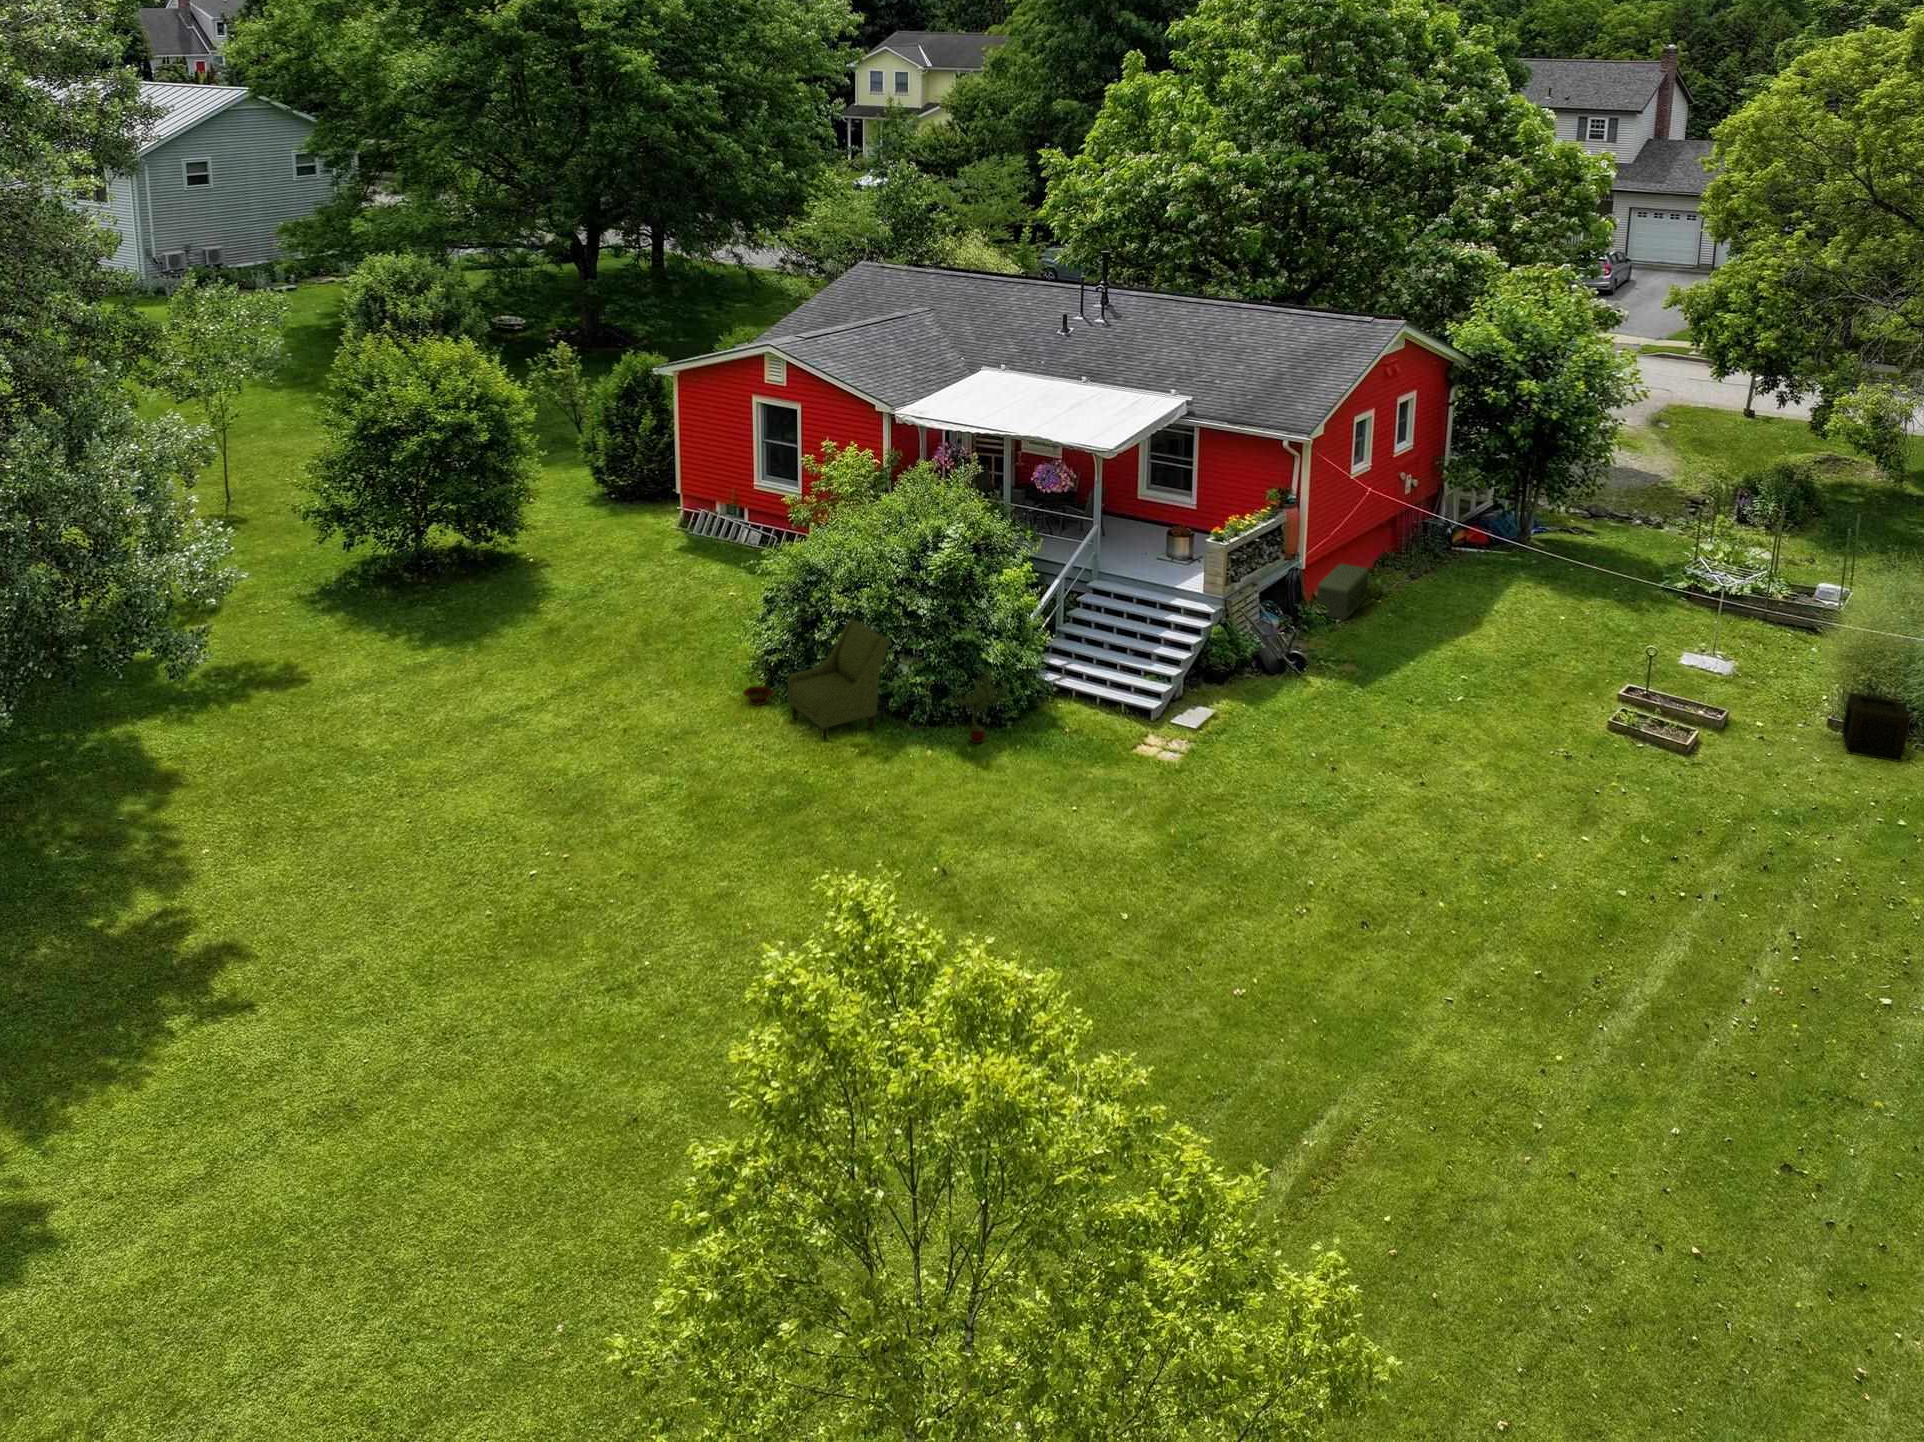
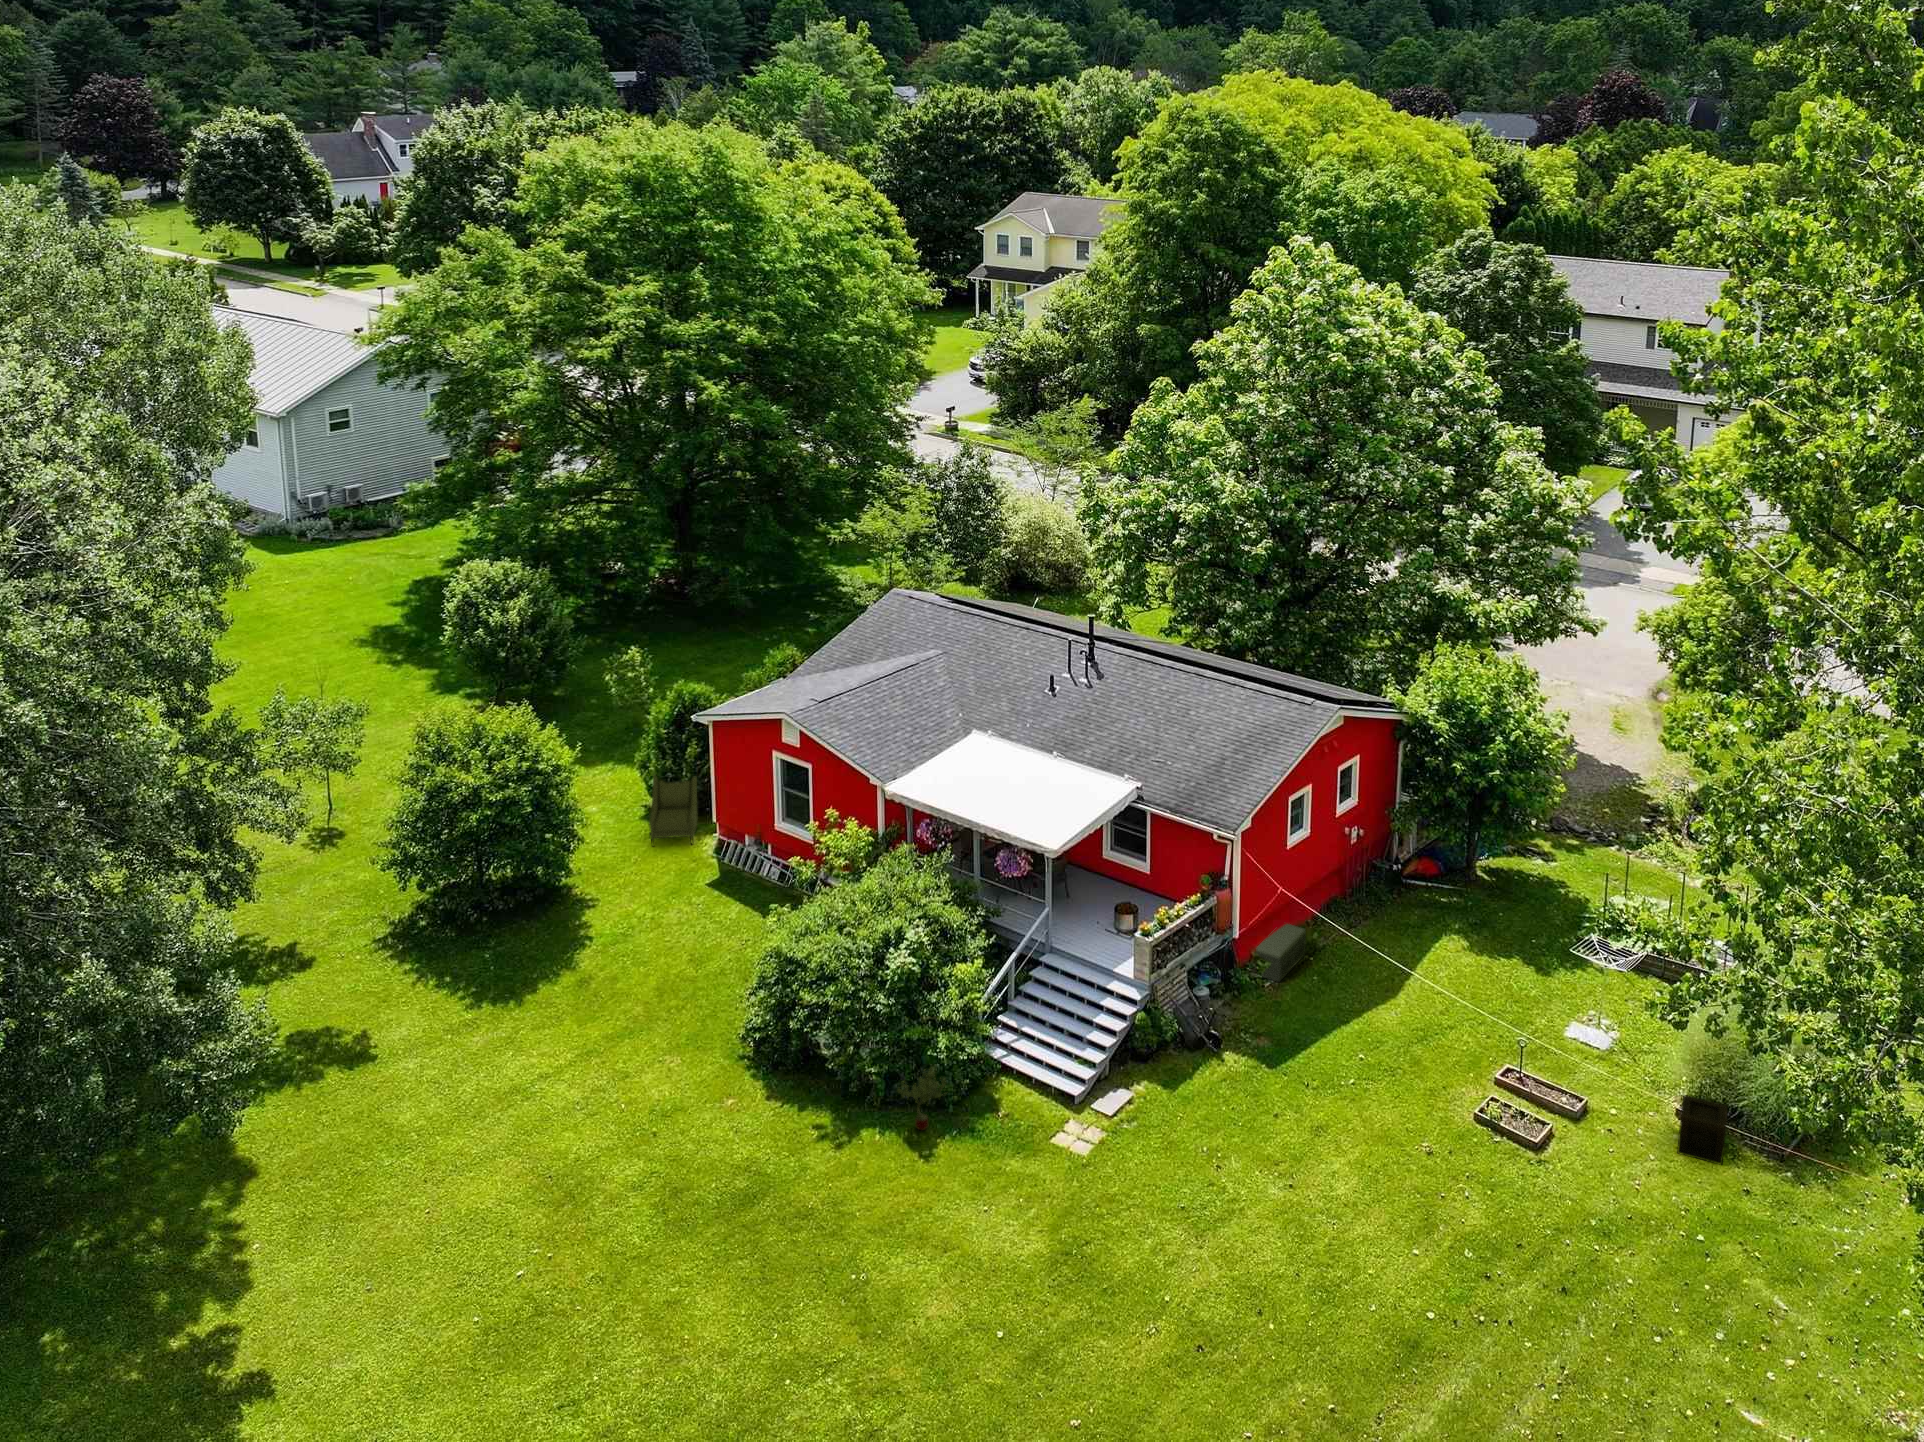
chair: present [788,618,890,742] -> present [649,775,698,846]
basket: present [743,673,774,705] -> none [729,1052,757,1082]

